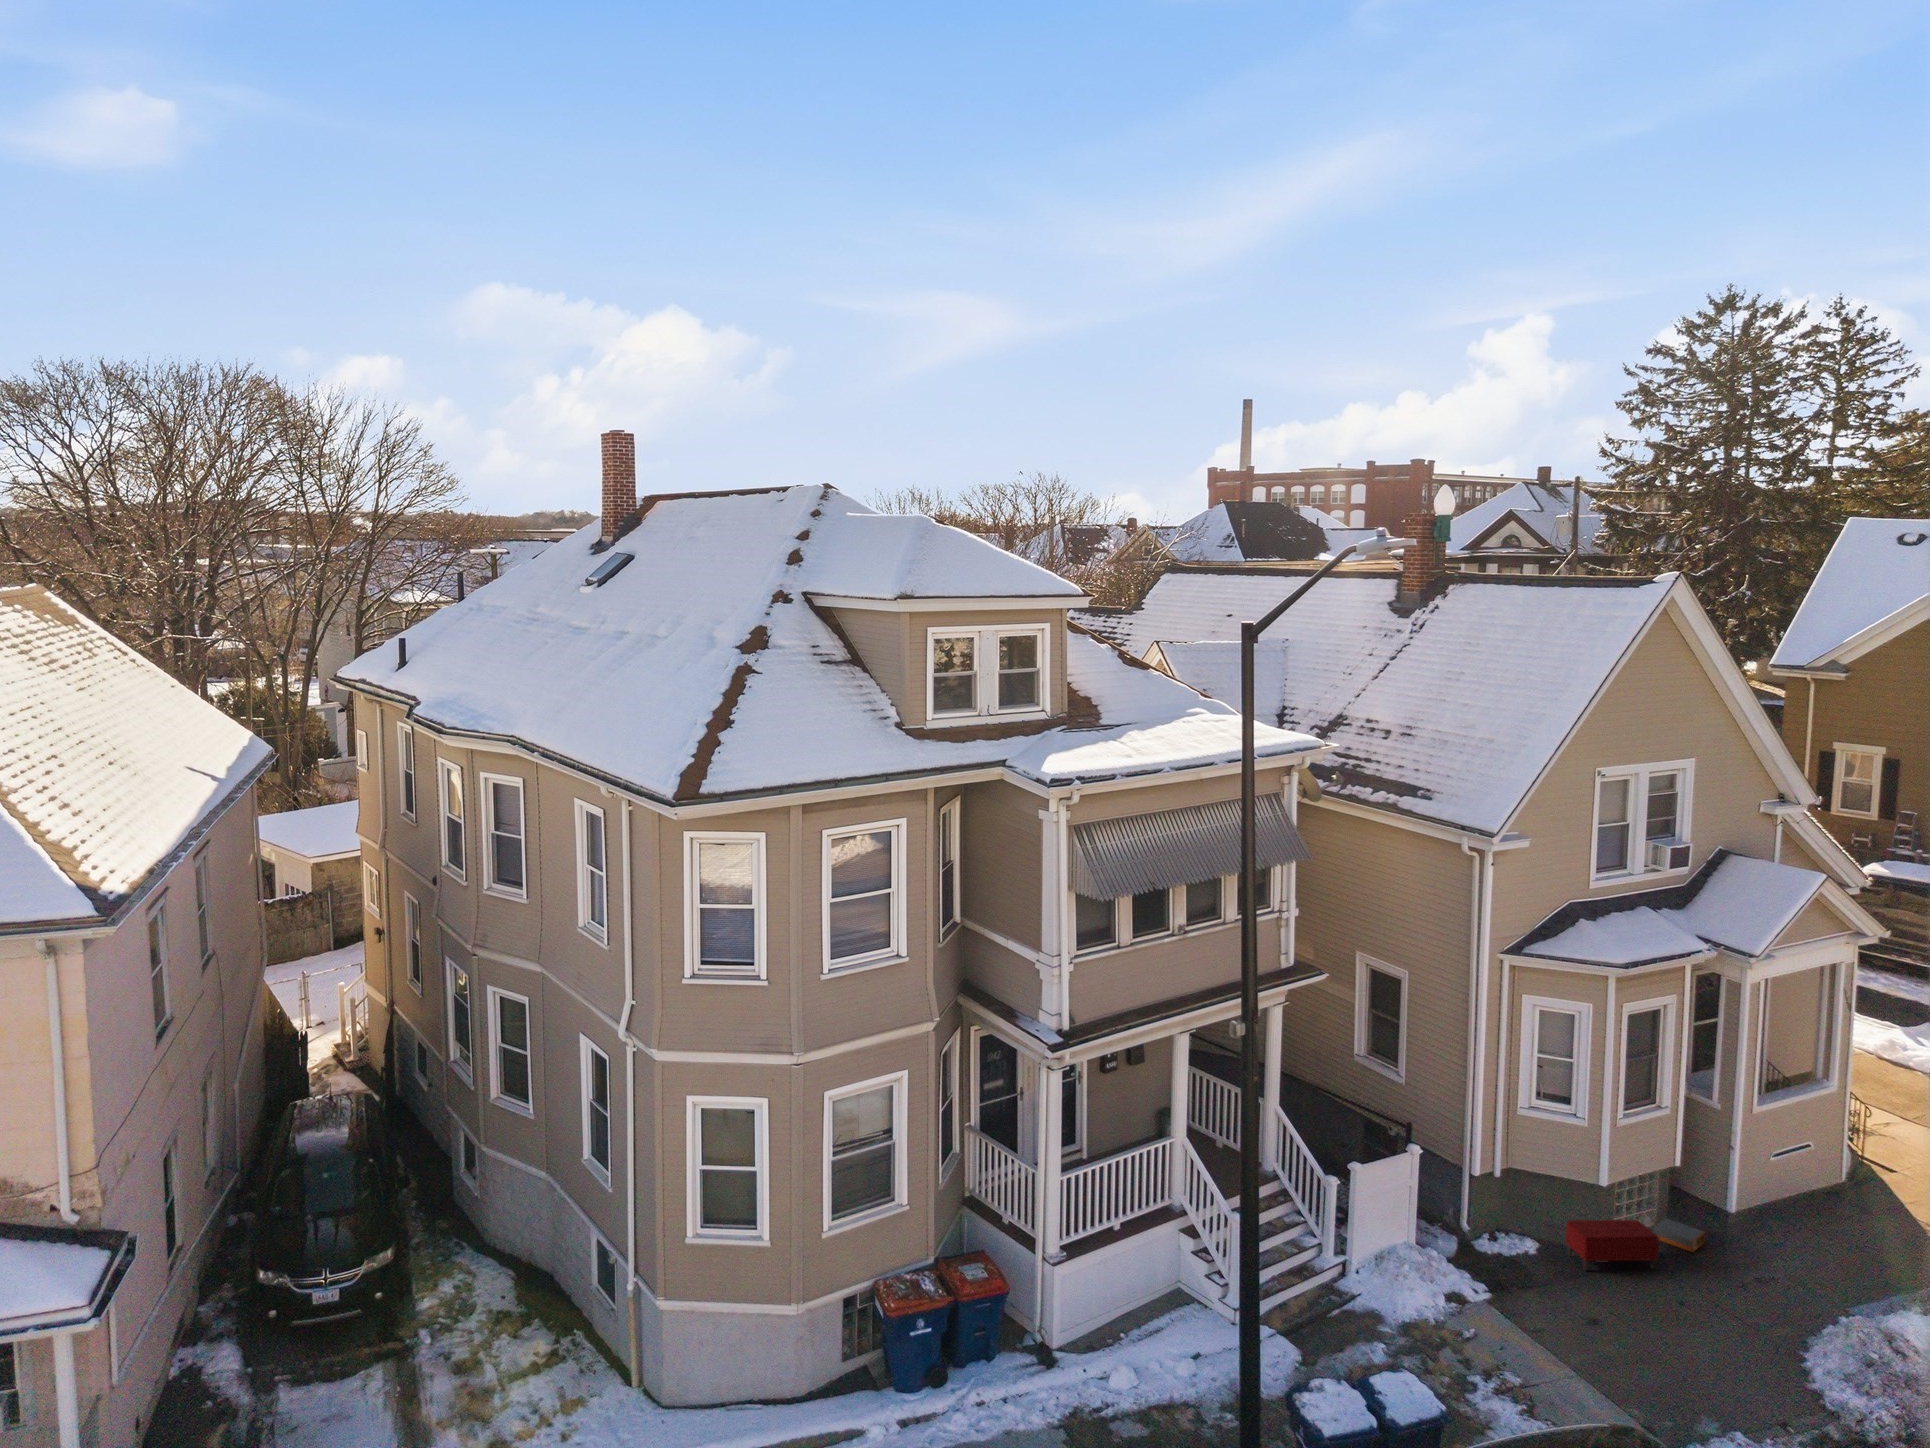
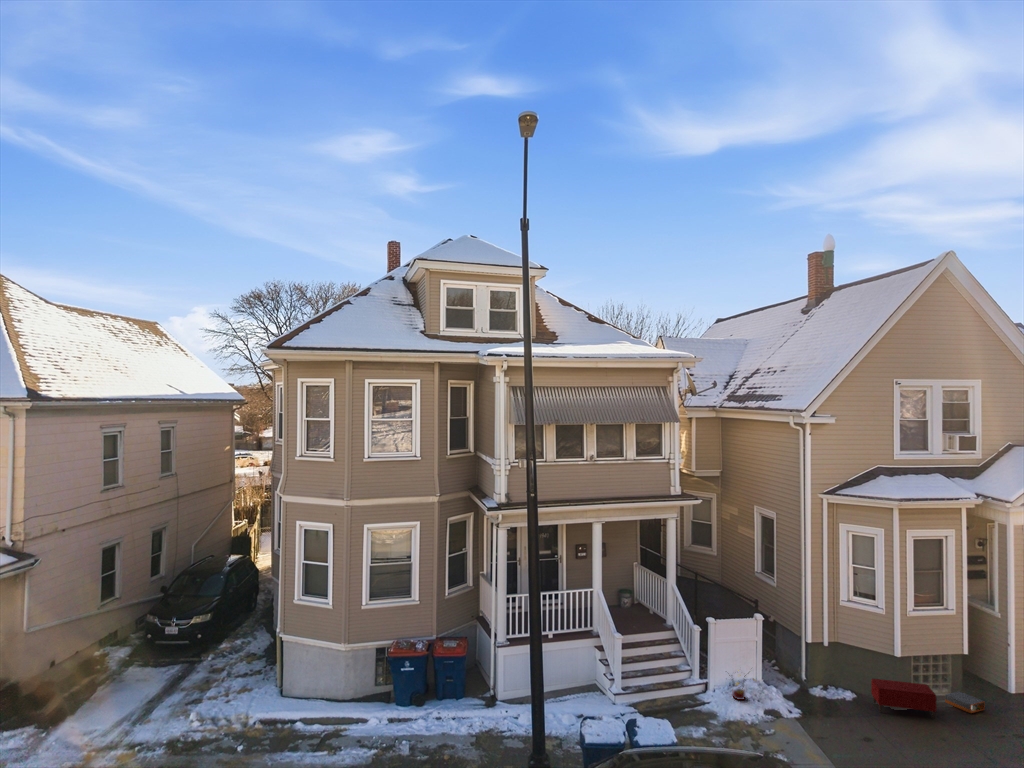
decorative plant: none [1365,1230,1419,1282] -> present [729,675,746,700]

